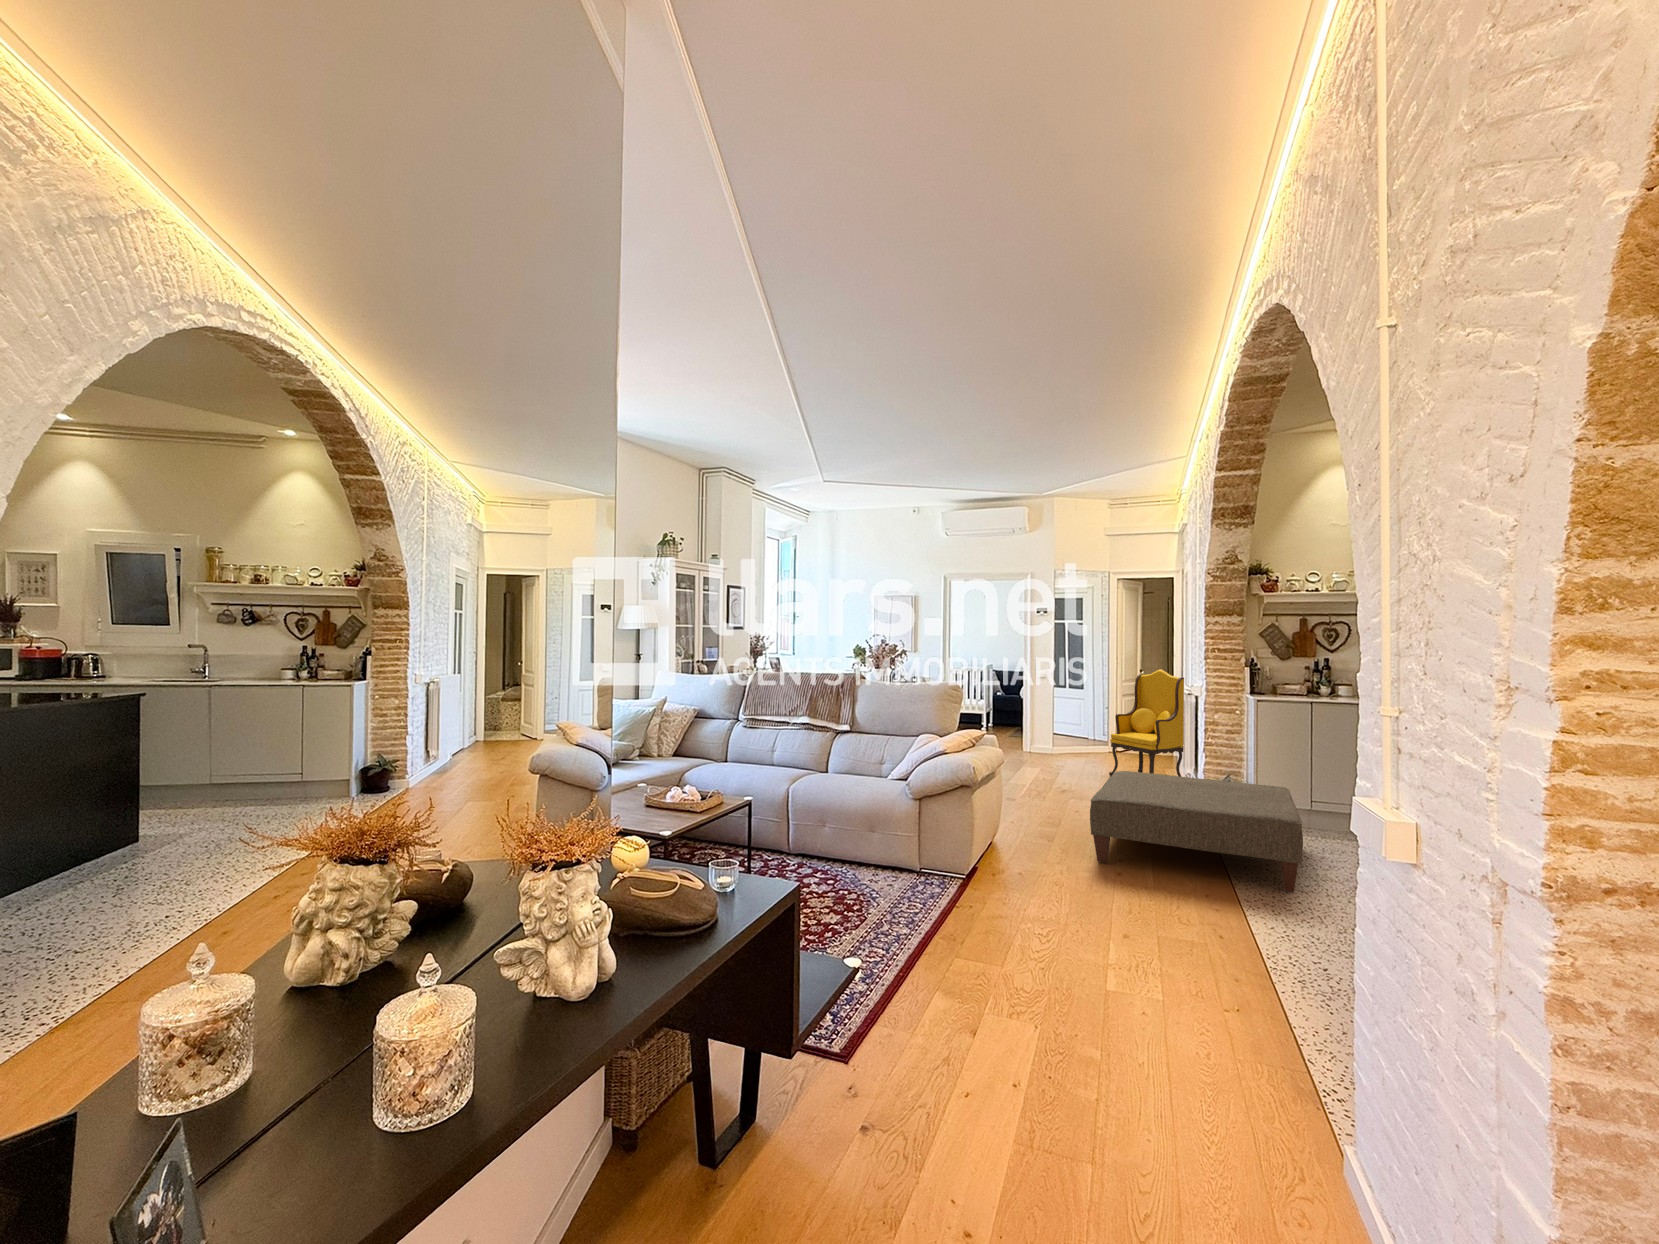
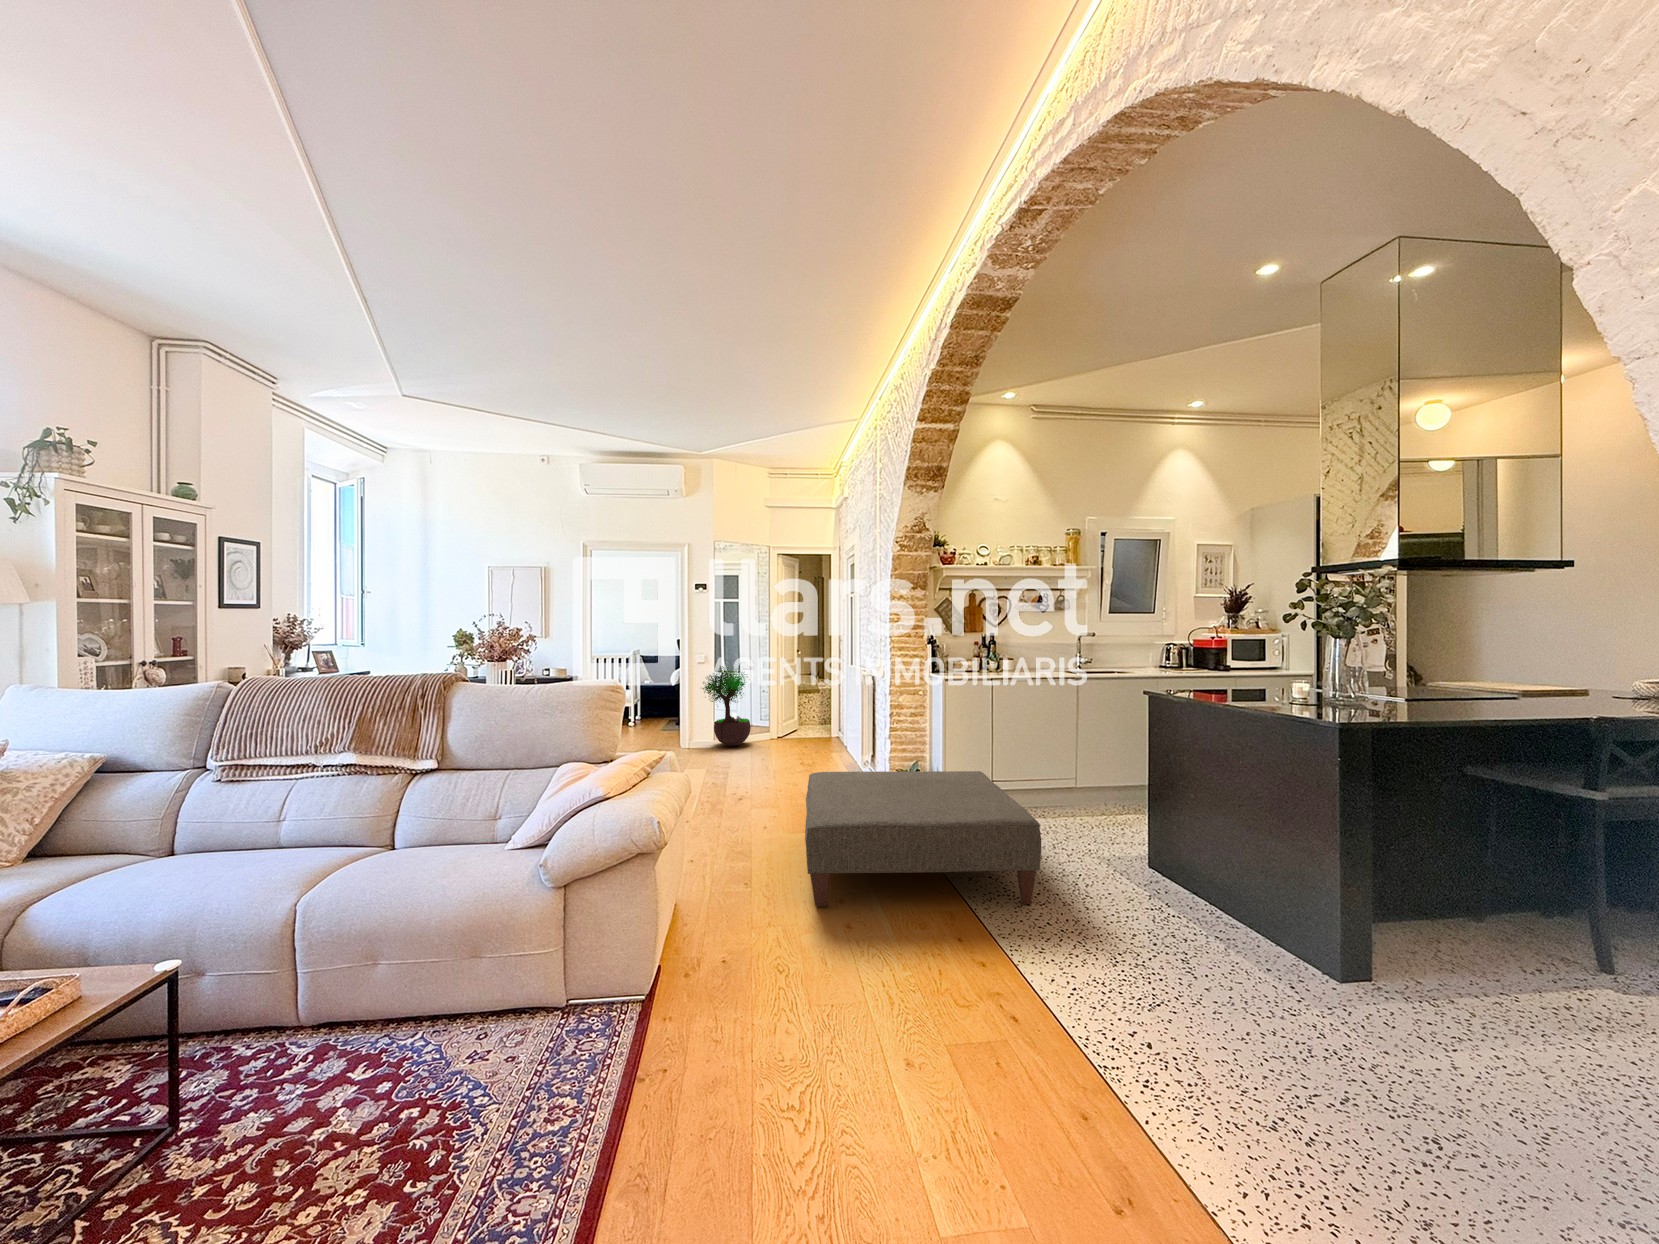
armchair: present [1109,669,1184,777] -> none [780,649,855,777]
potted tree: none [1041,677,1089,755] -> present [702,666,751,746]

